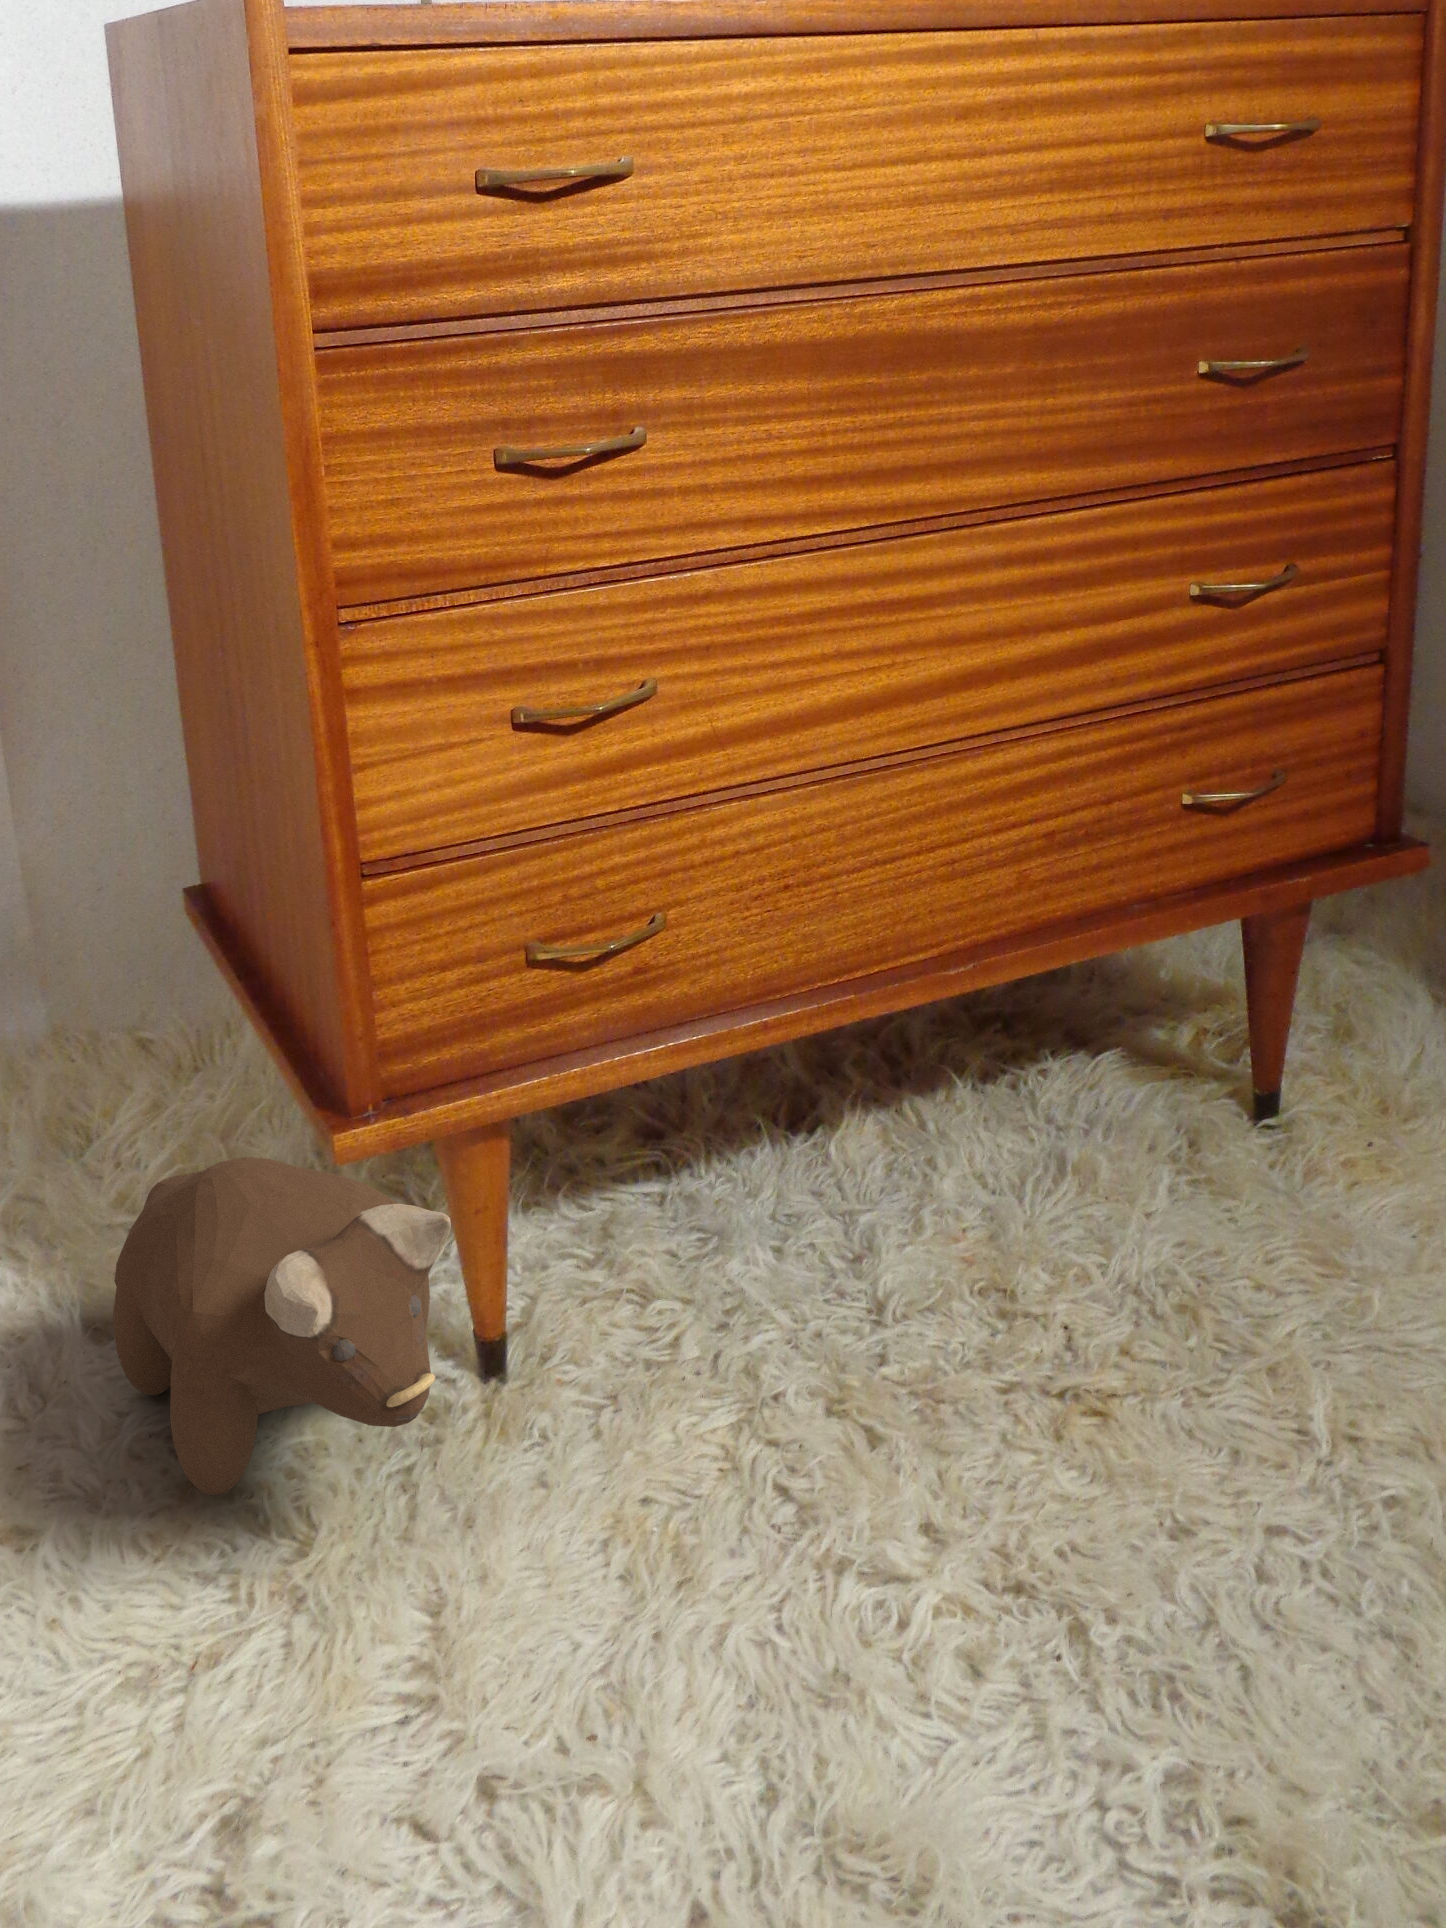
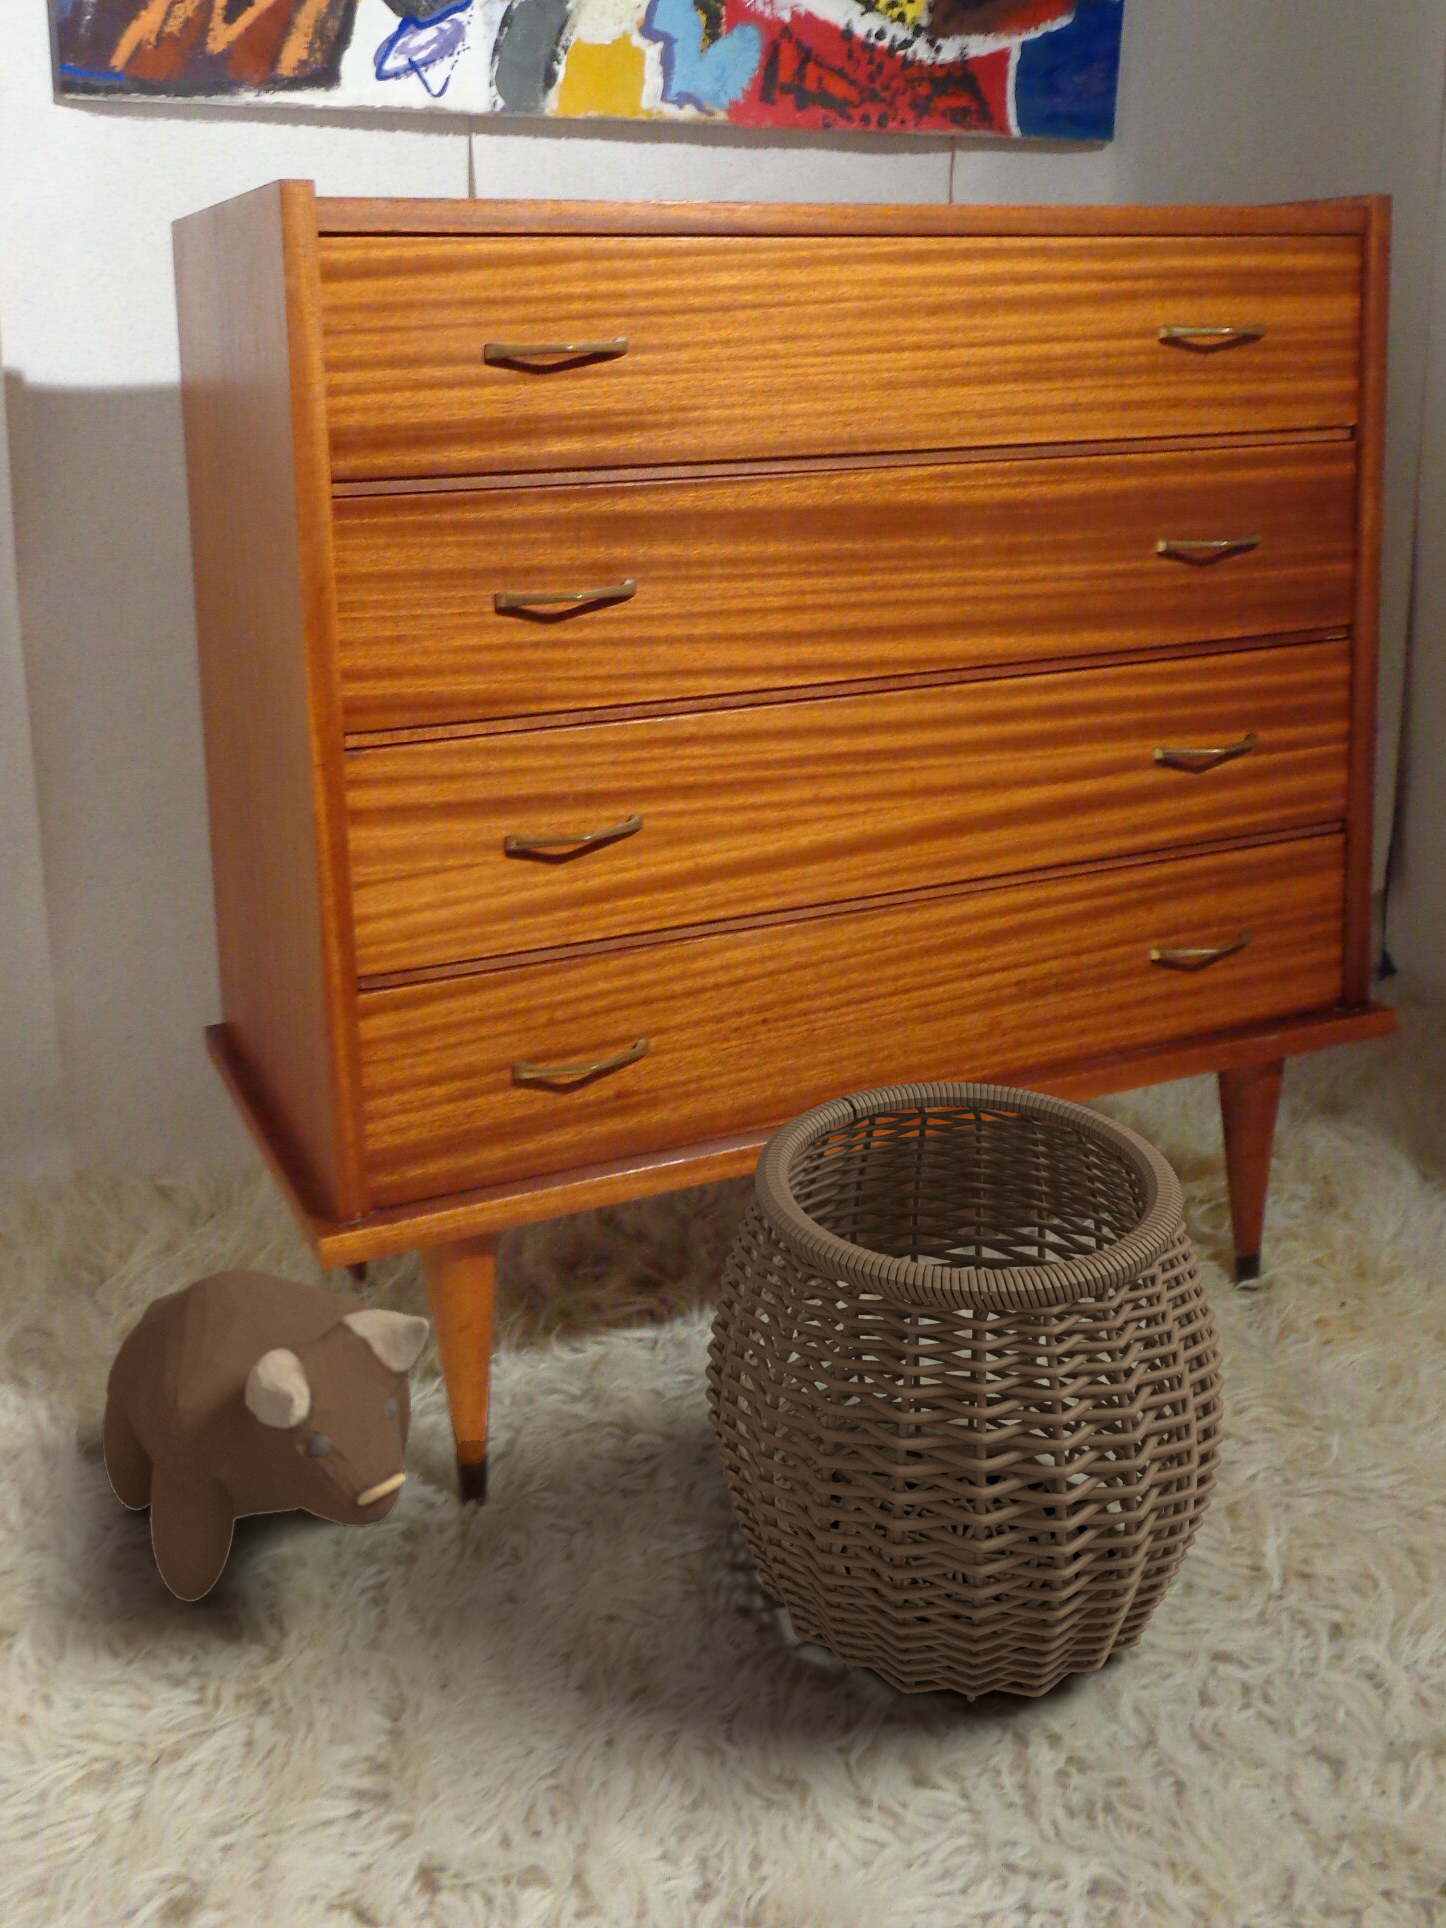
woven basket: none [738,949,1286,1588] -> present [705,1082,1224,1702]

